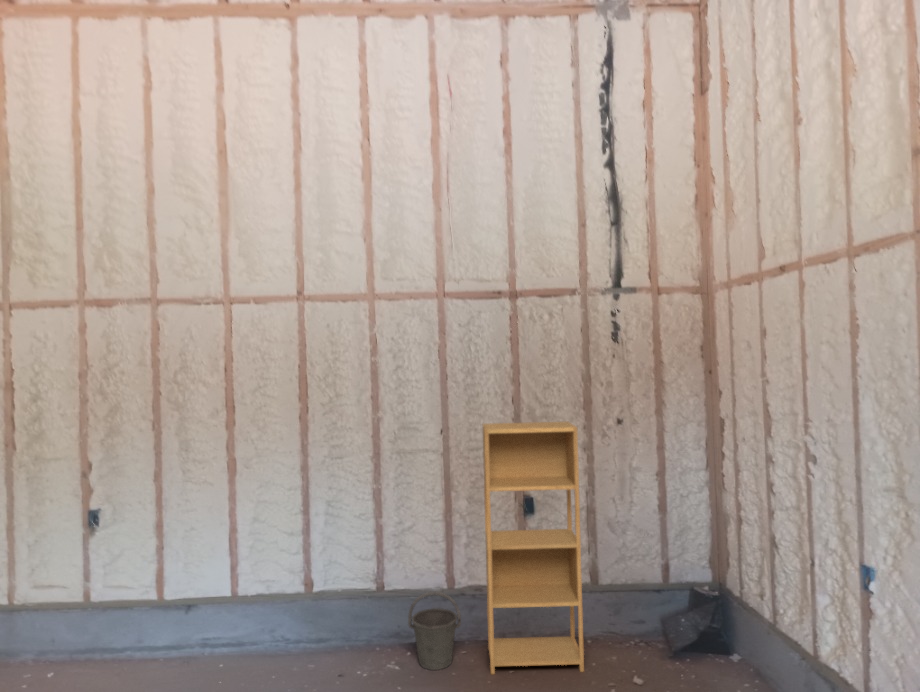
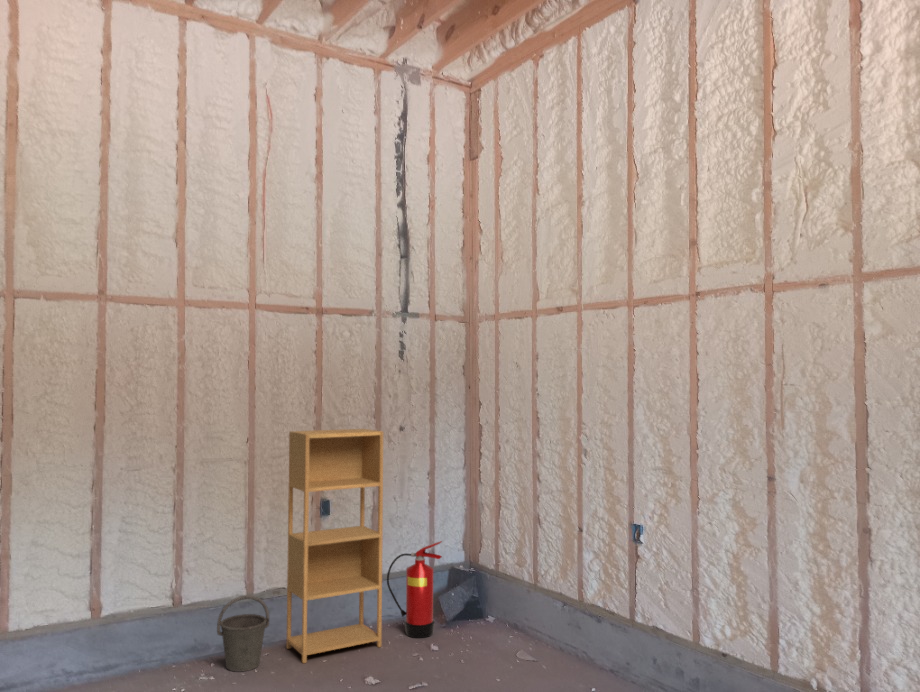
fire extinguisher: none [601,559,662,670] -> present [387,541,442,638]

